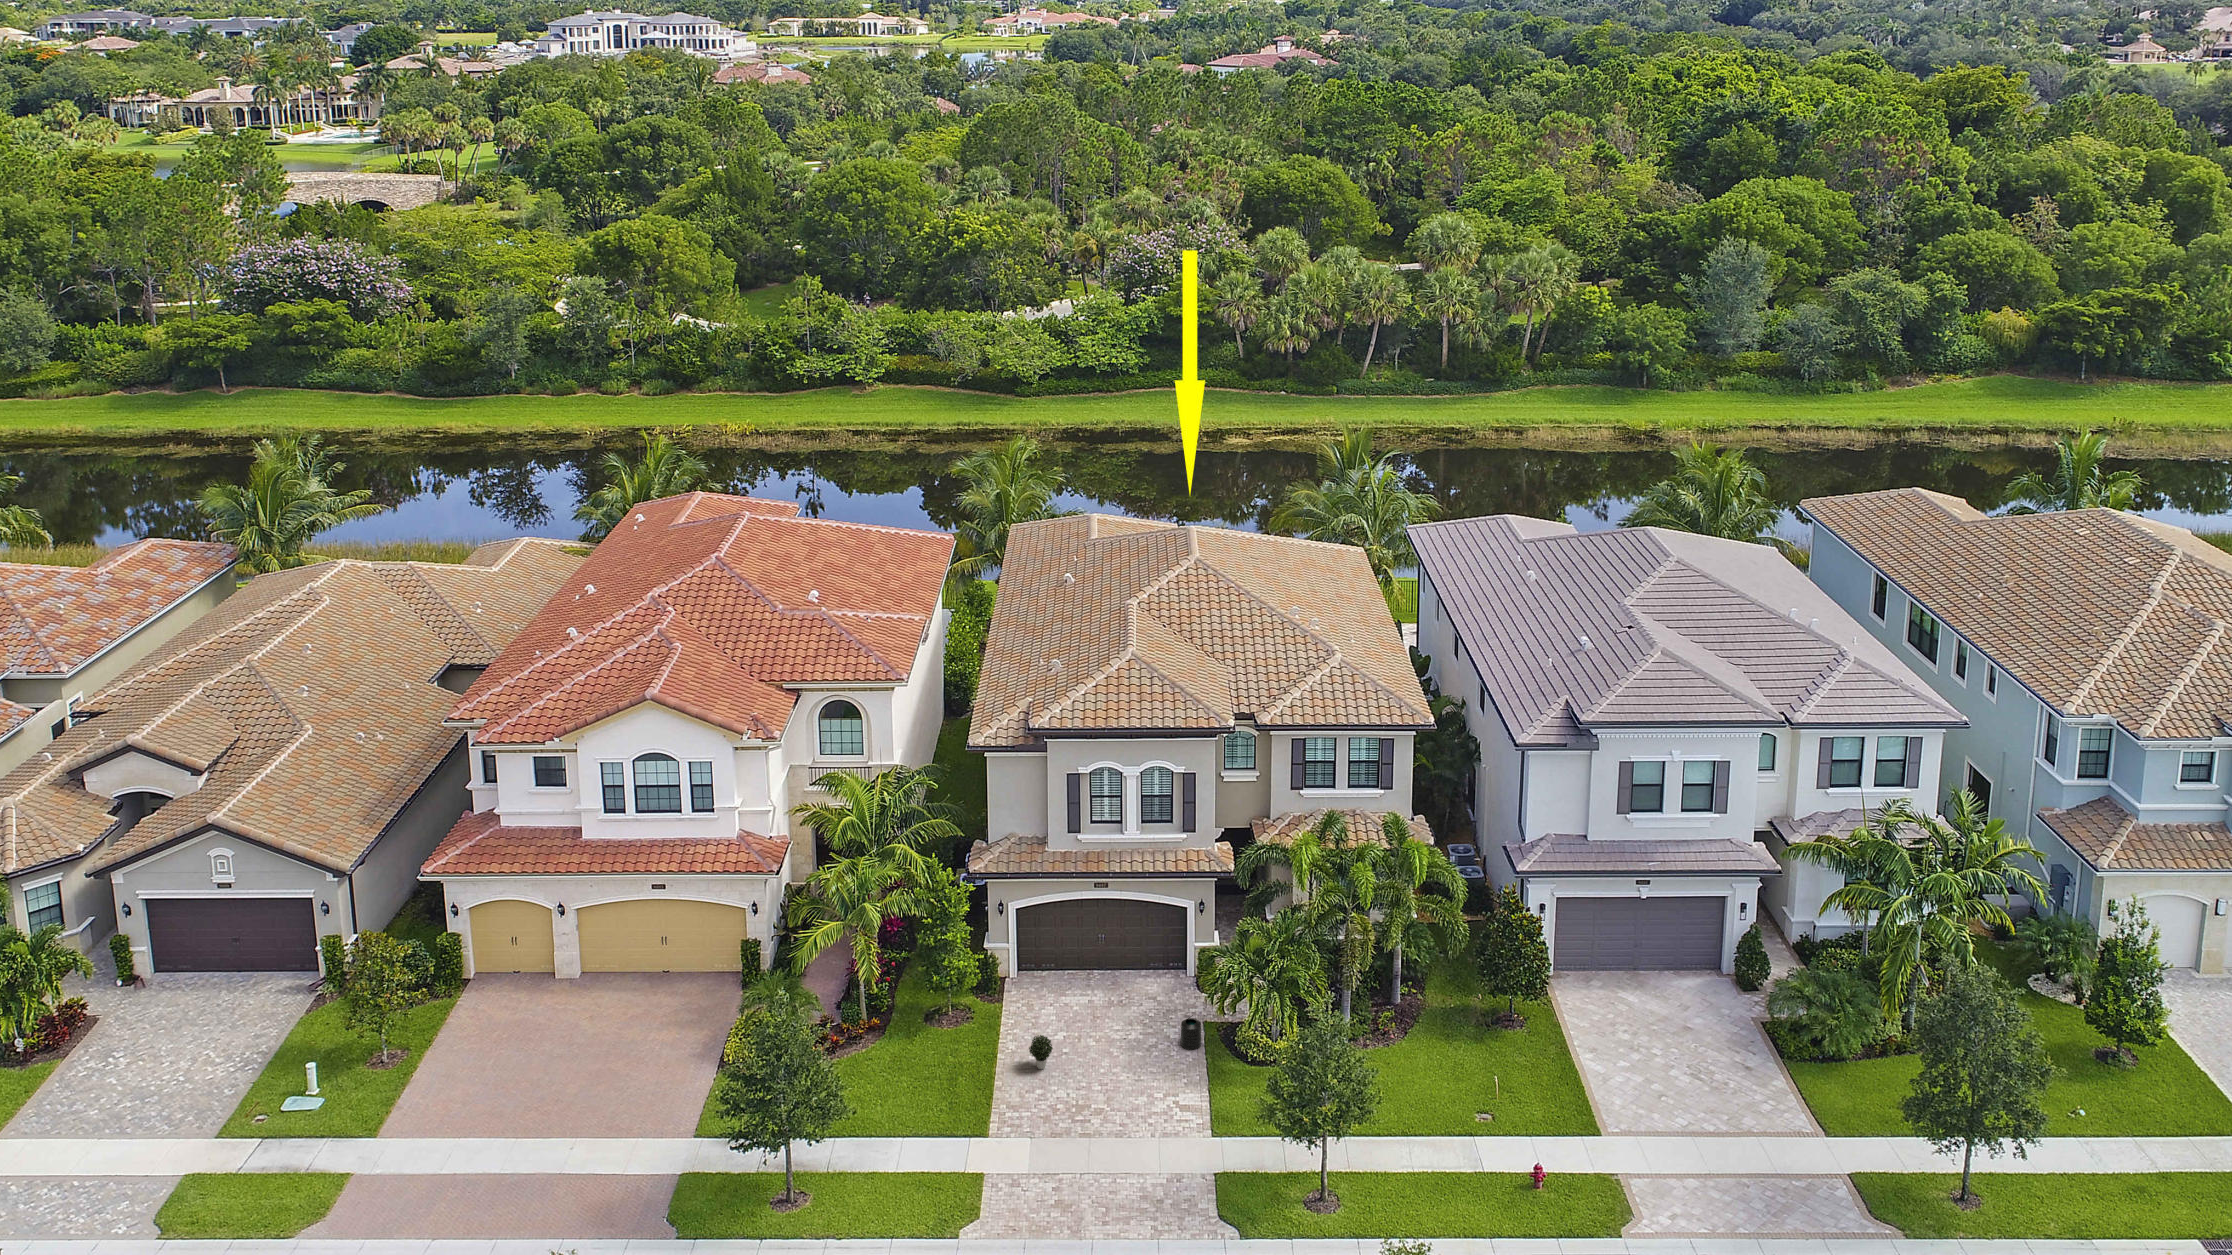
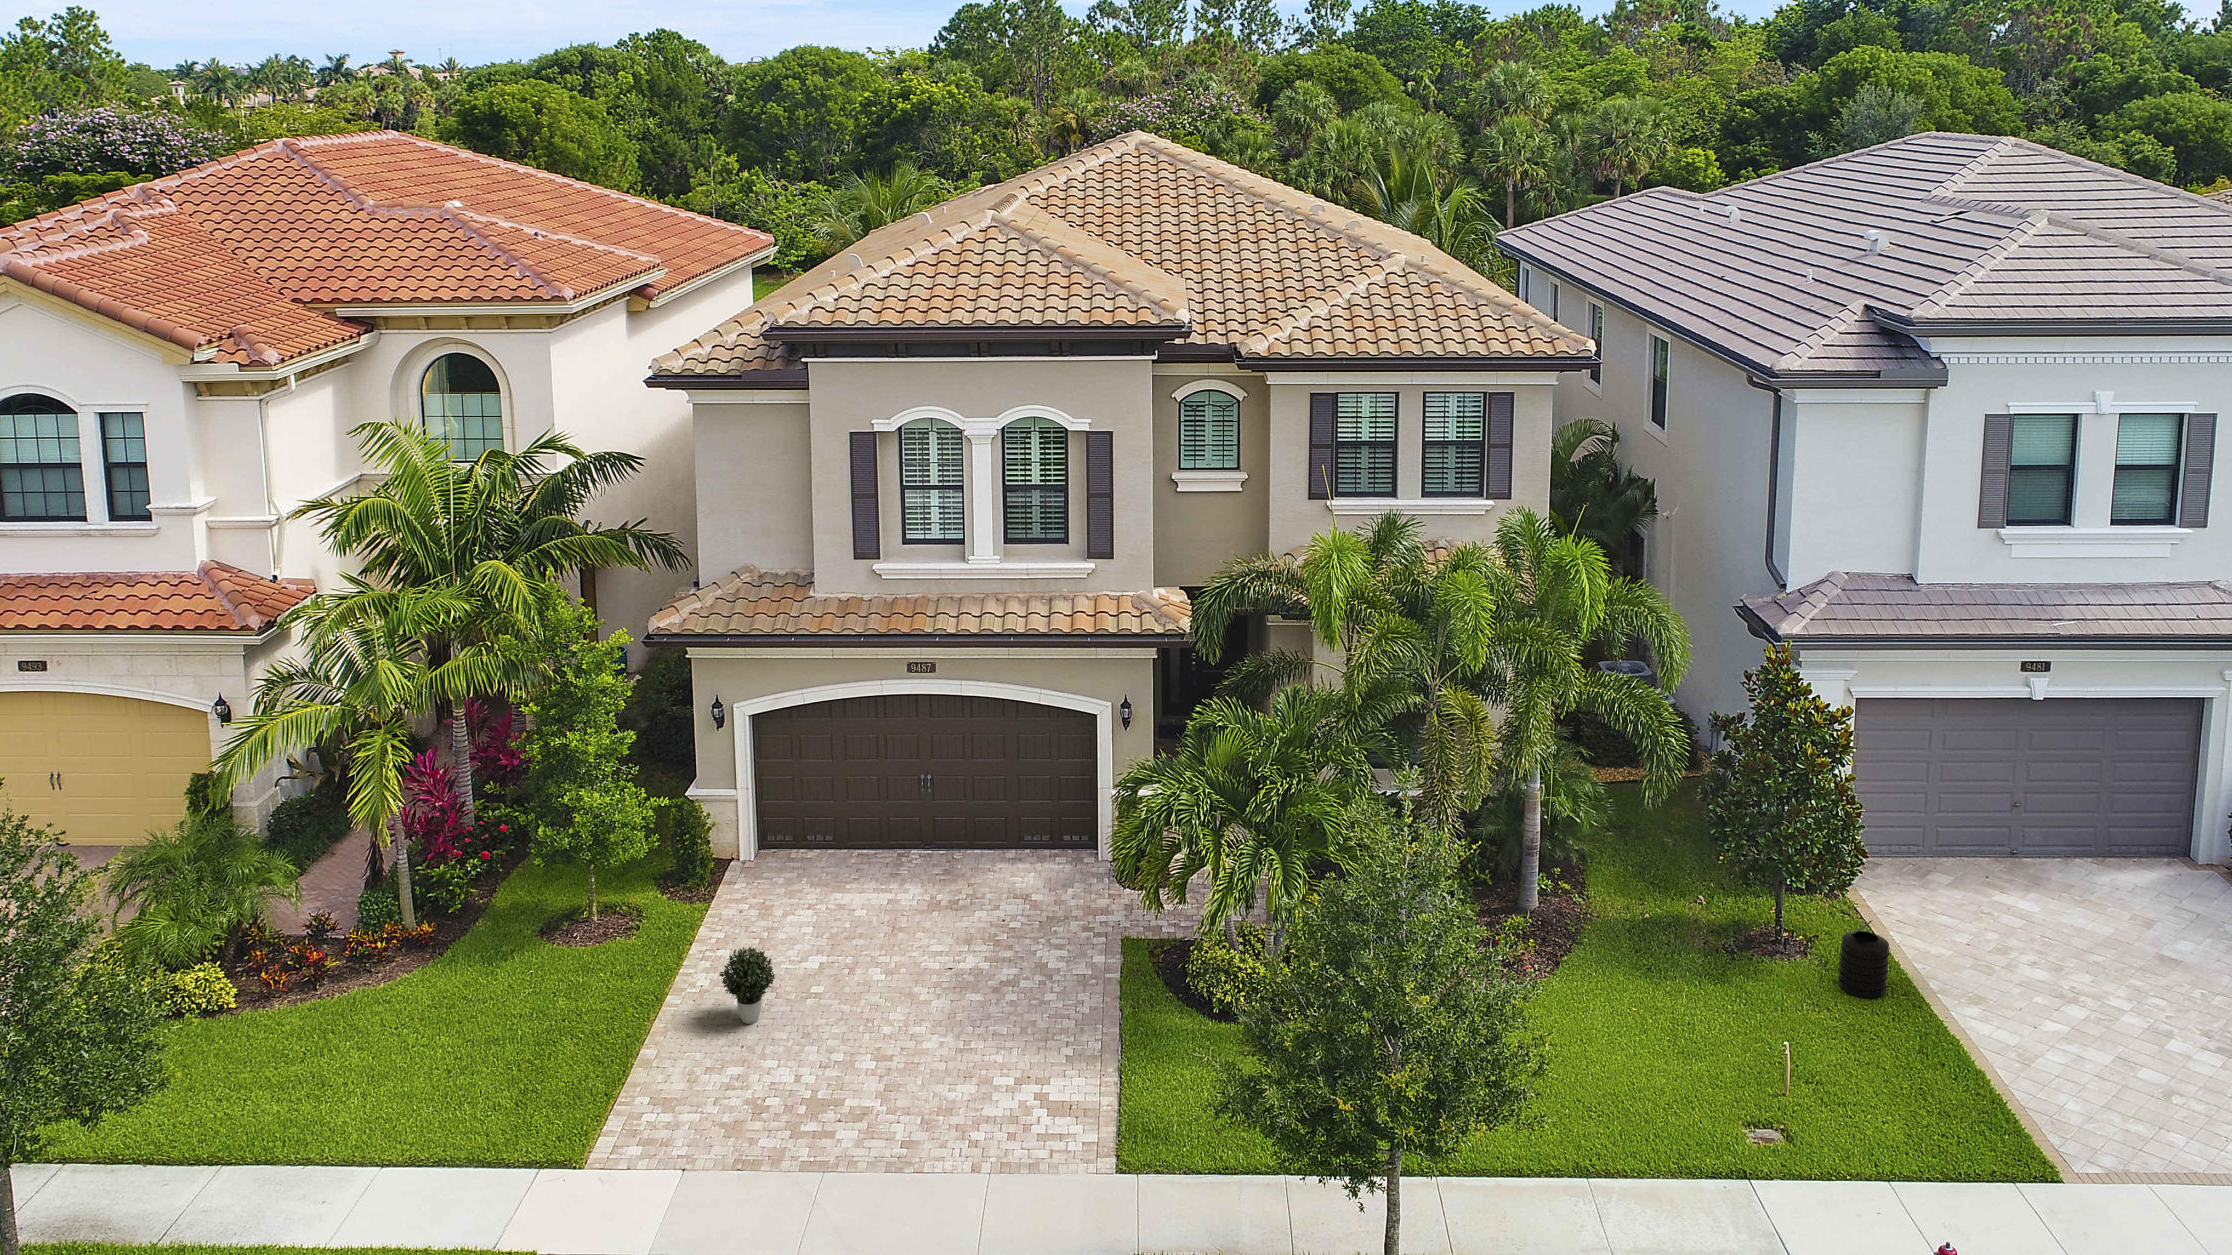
trash can: present [1181,1015,1201,1050] -> present [1838,920,1889,999]

